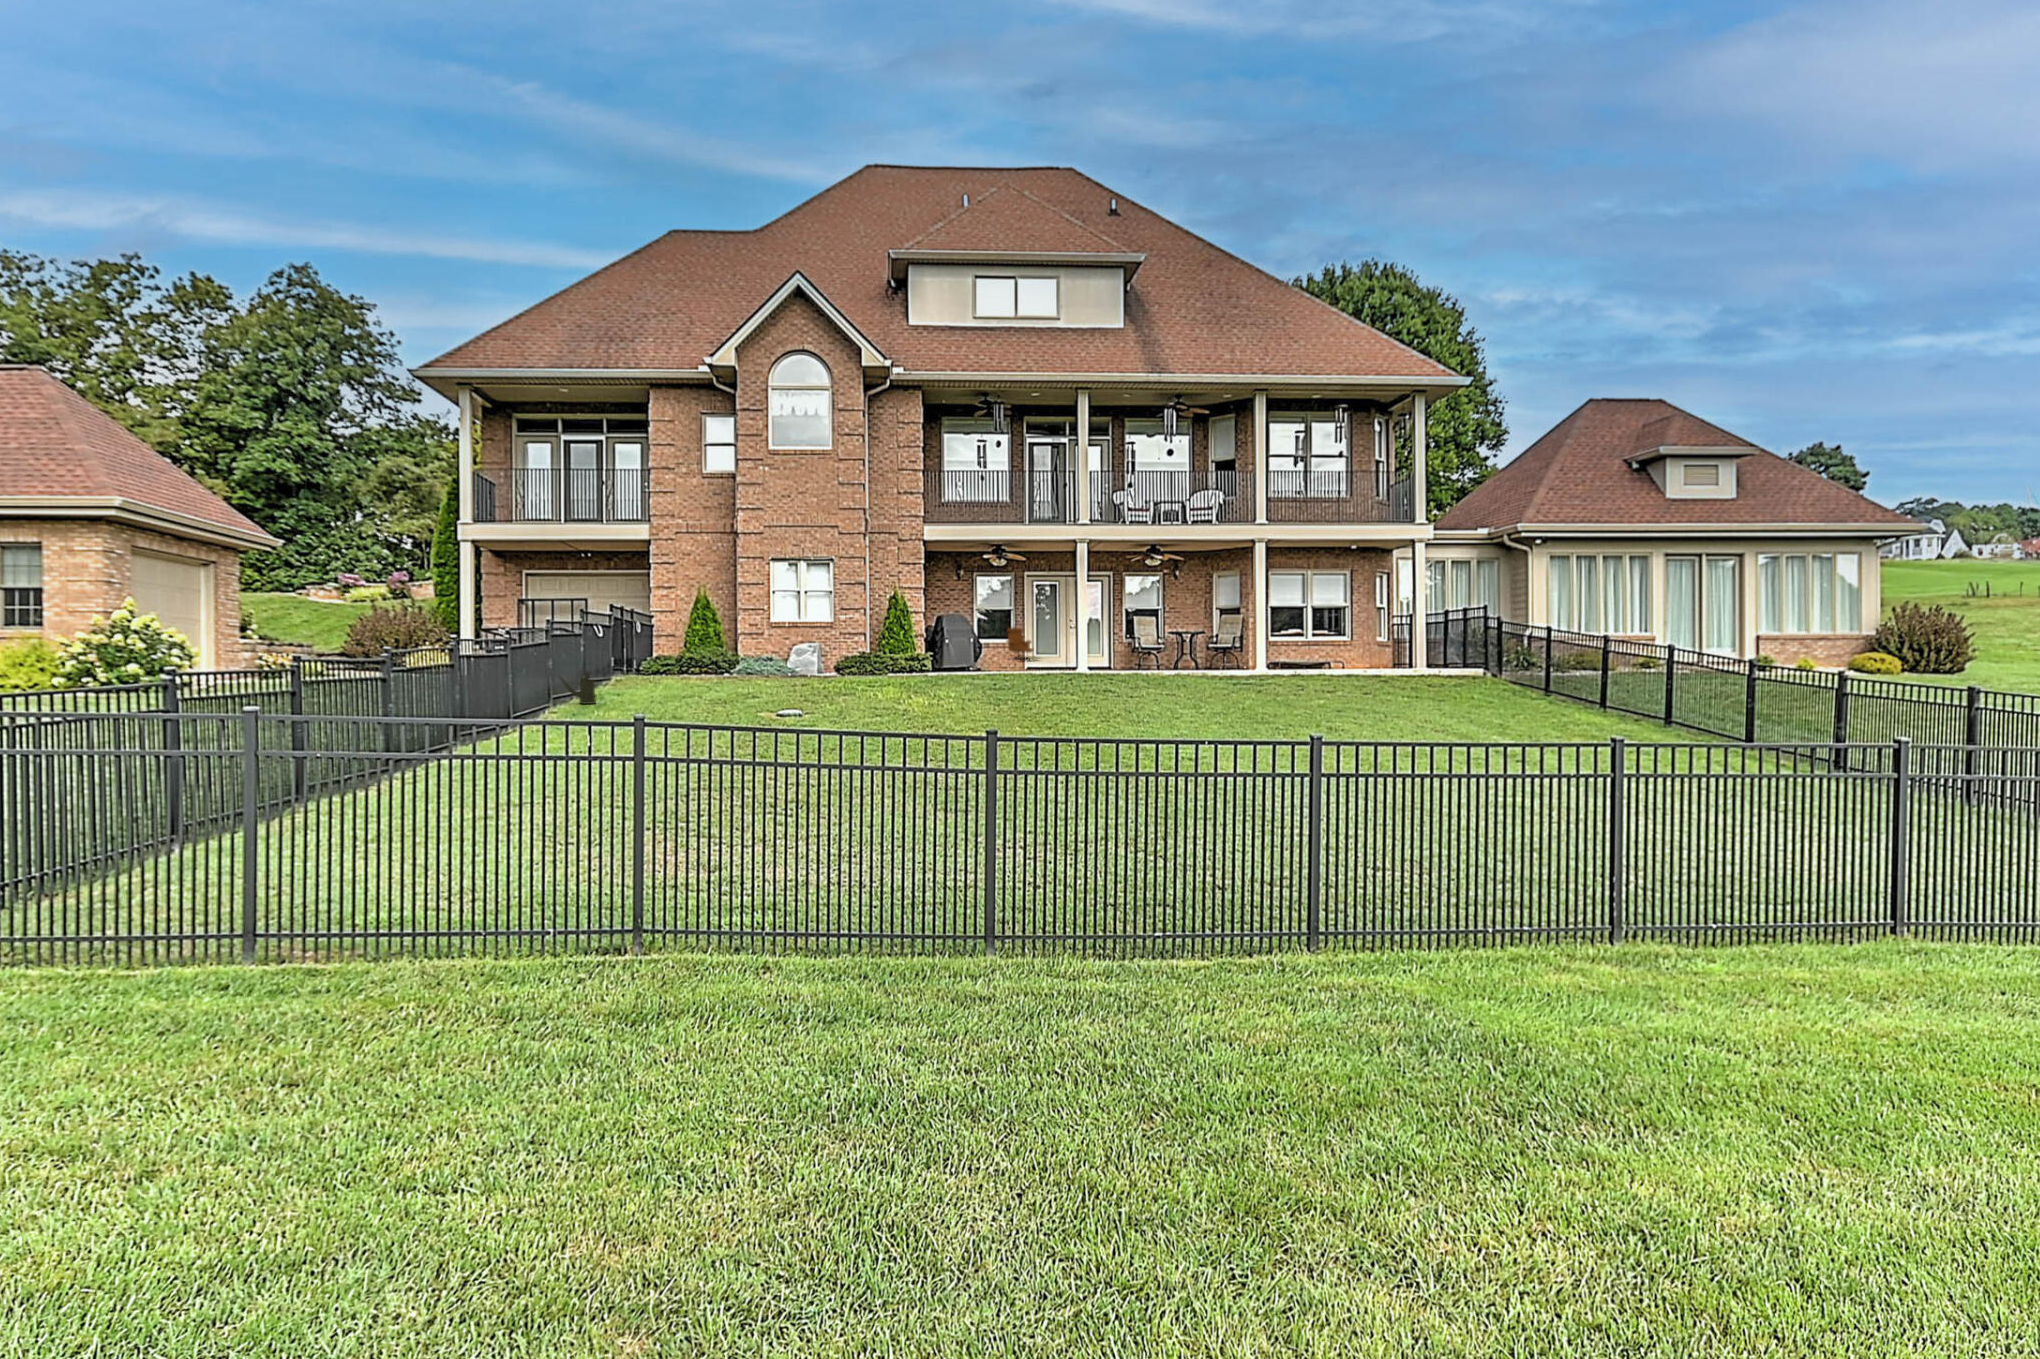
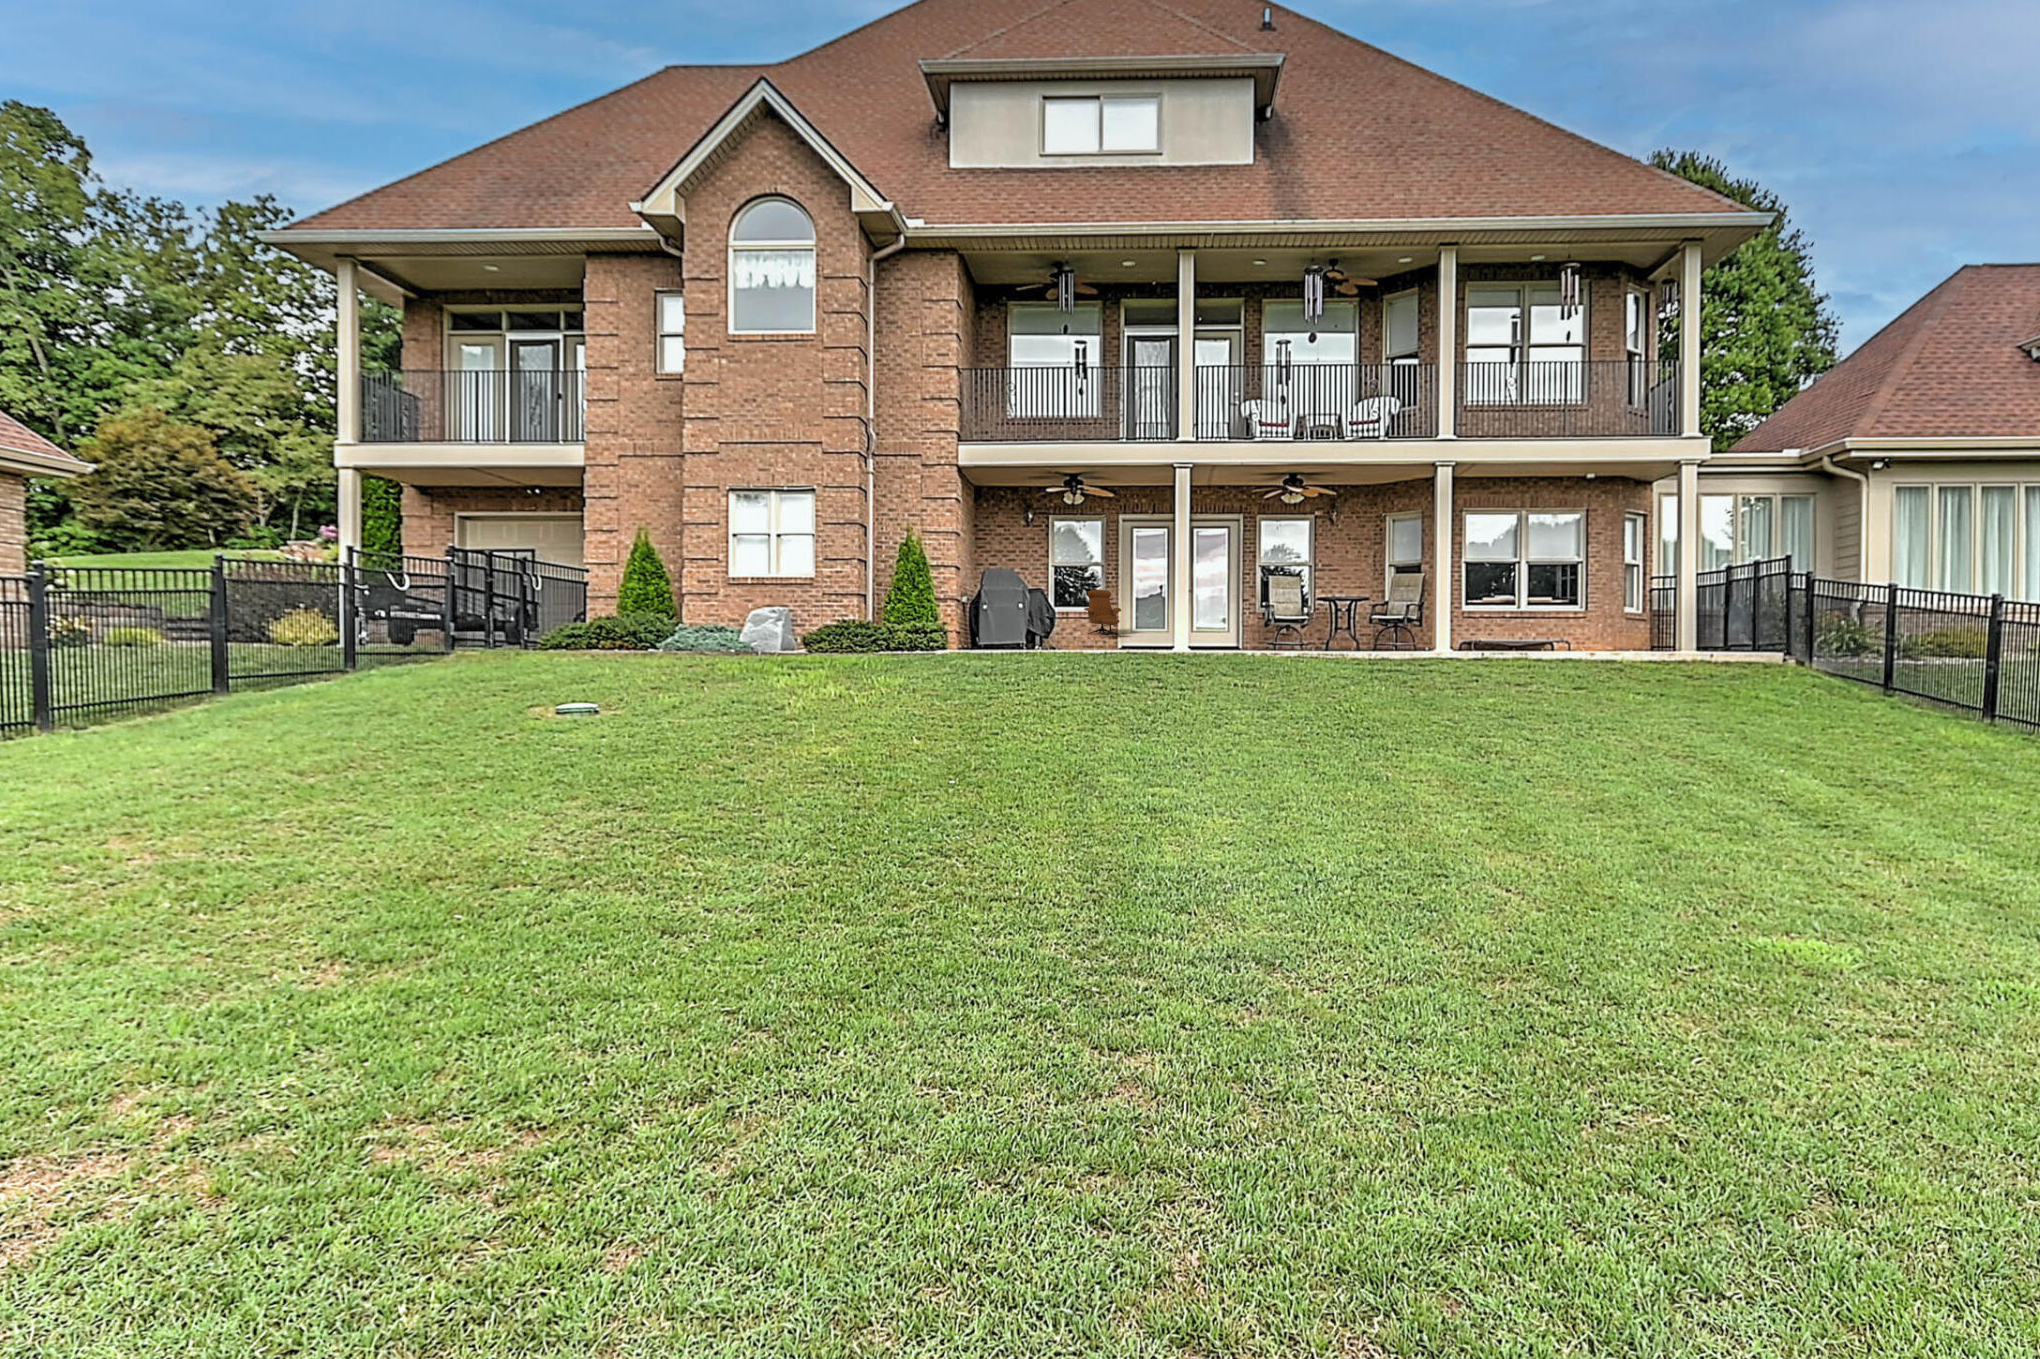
watering can: present [560,671,596,704] -> none [162,658,237,717]

